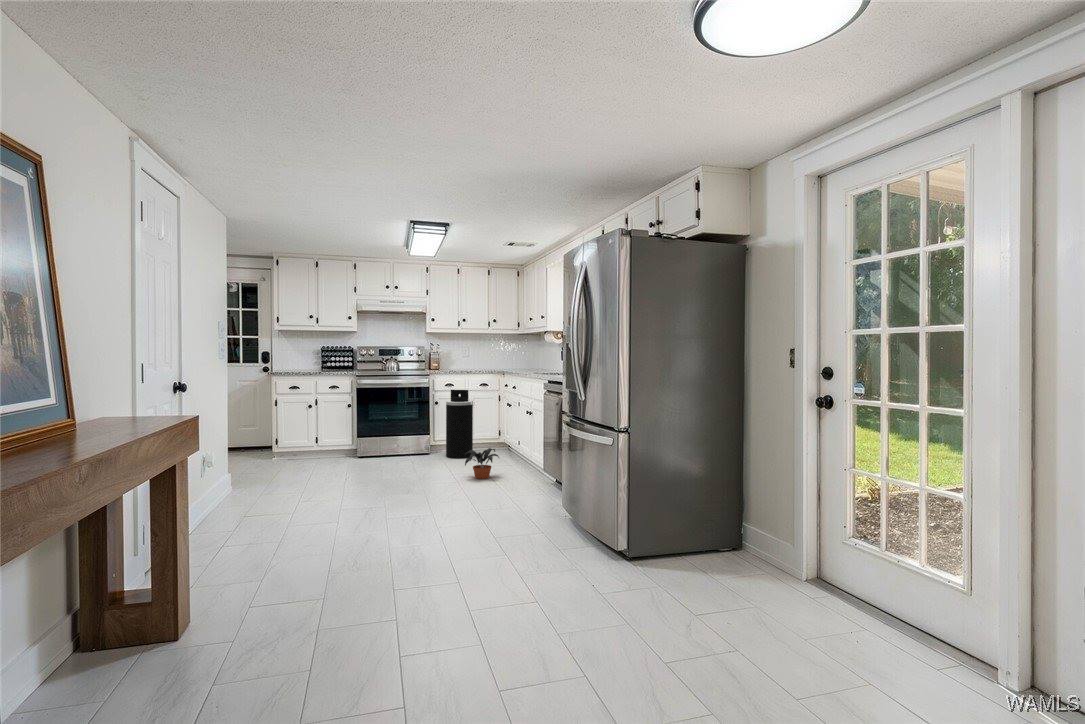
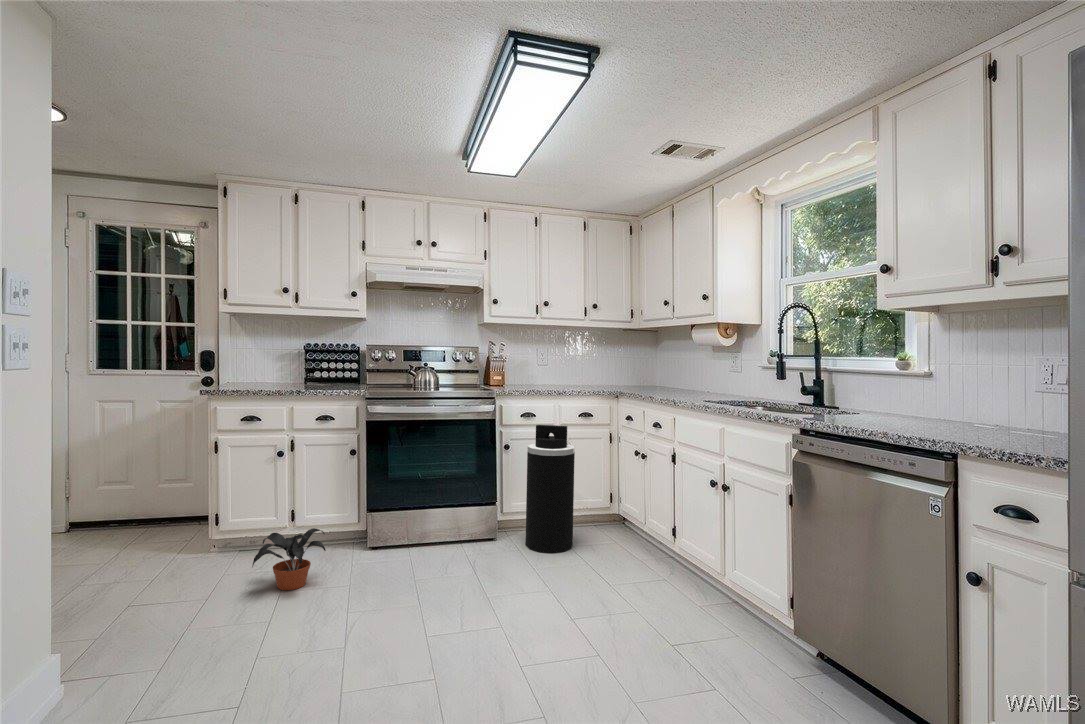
potted plant: present [465,448,498,479] -> present [252,528,326,590]

